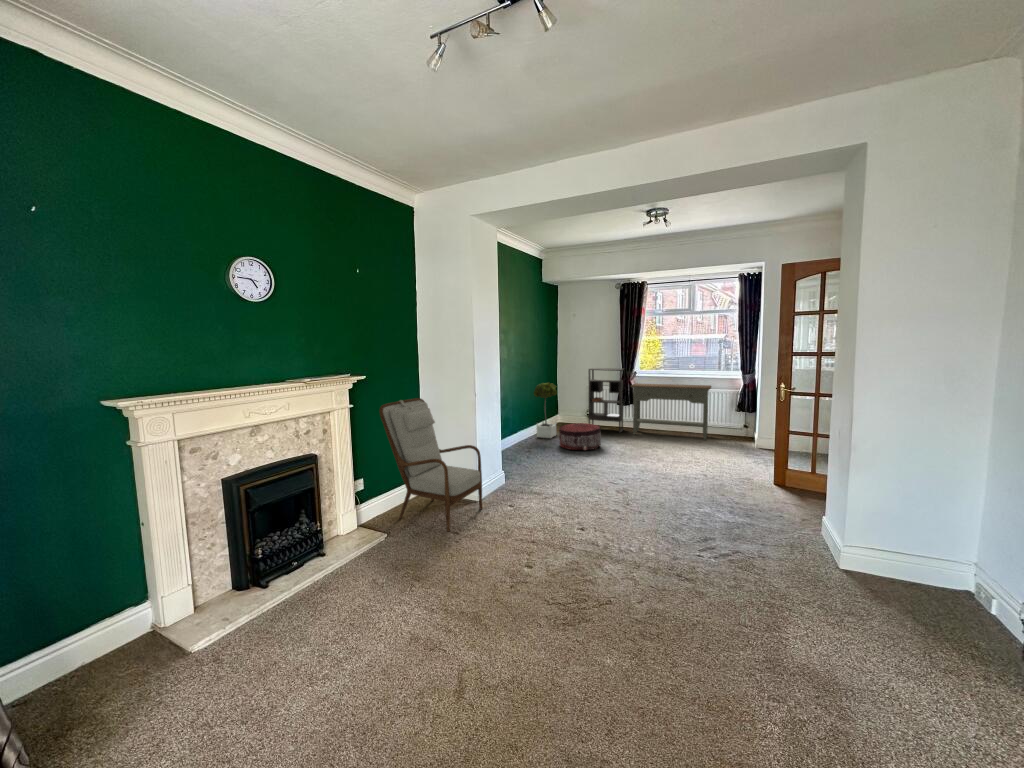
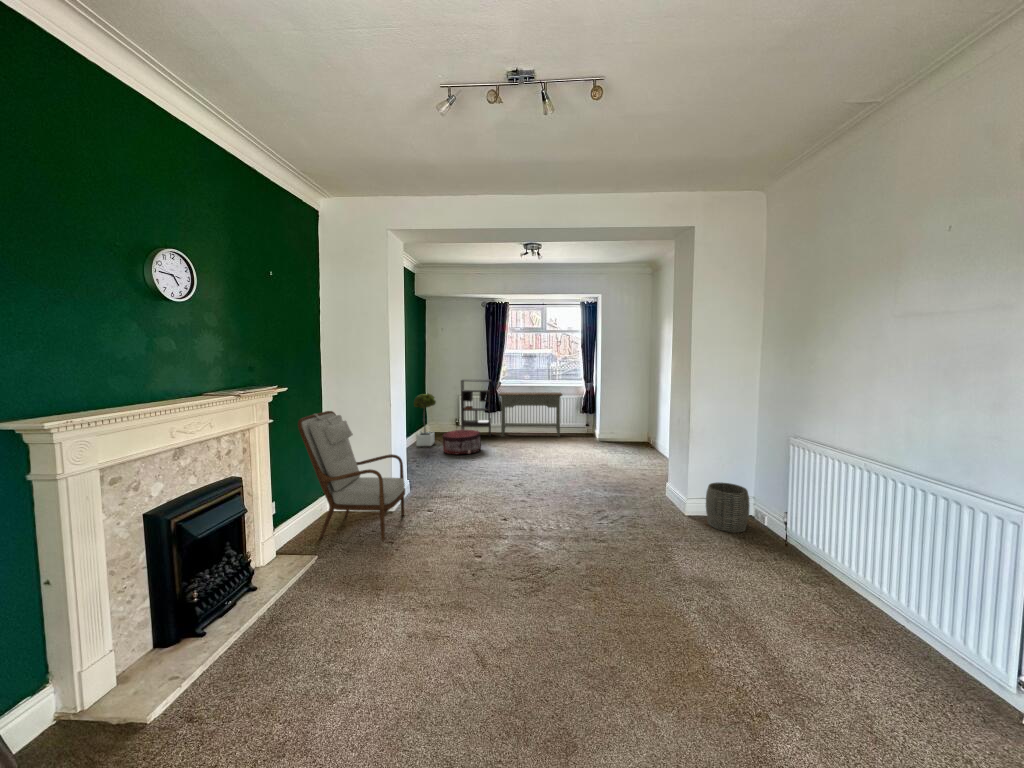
woven basket: none [873,531,956,616] -> present [706,482,750,532]

